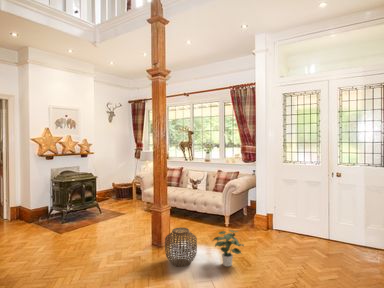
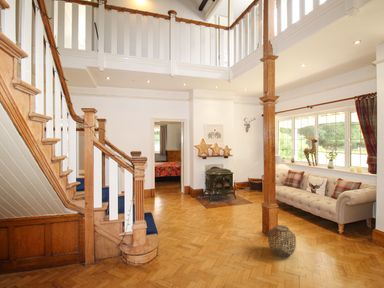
potted plant: present [214,230,244,267] -> none [311,238,344,271]

